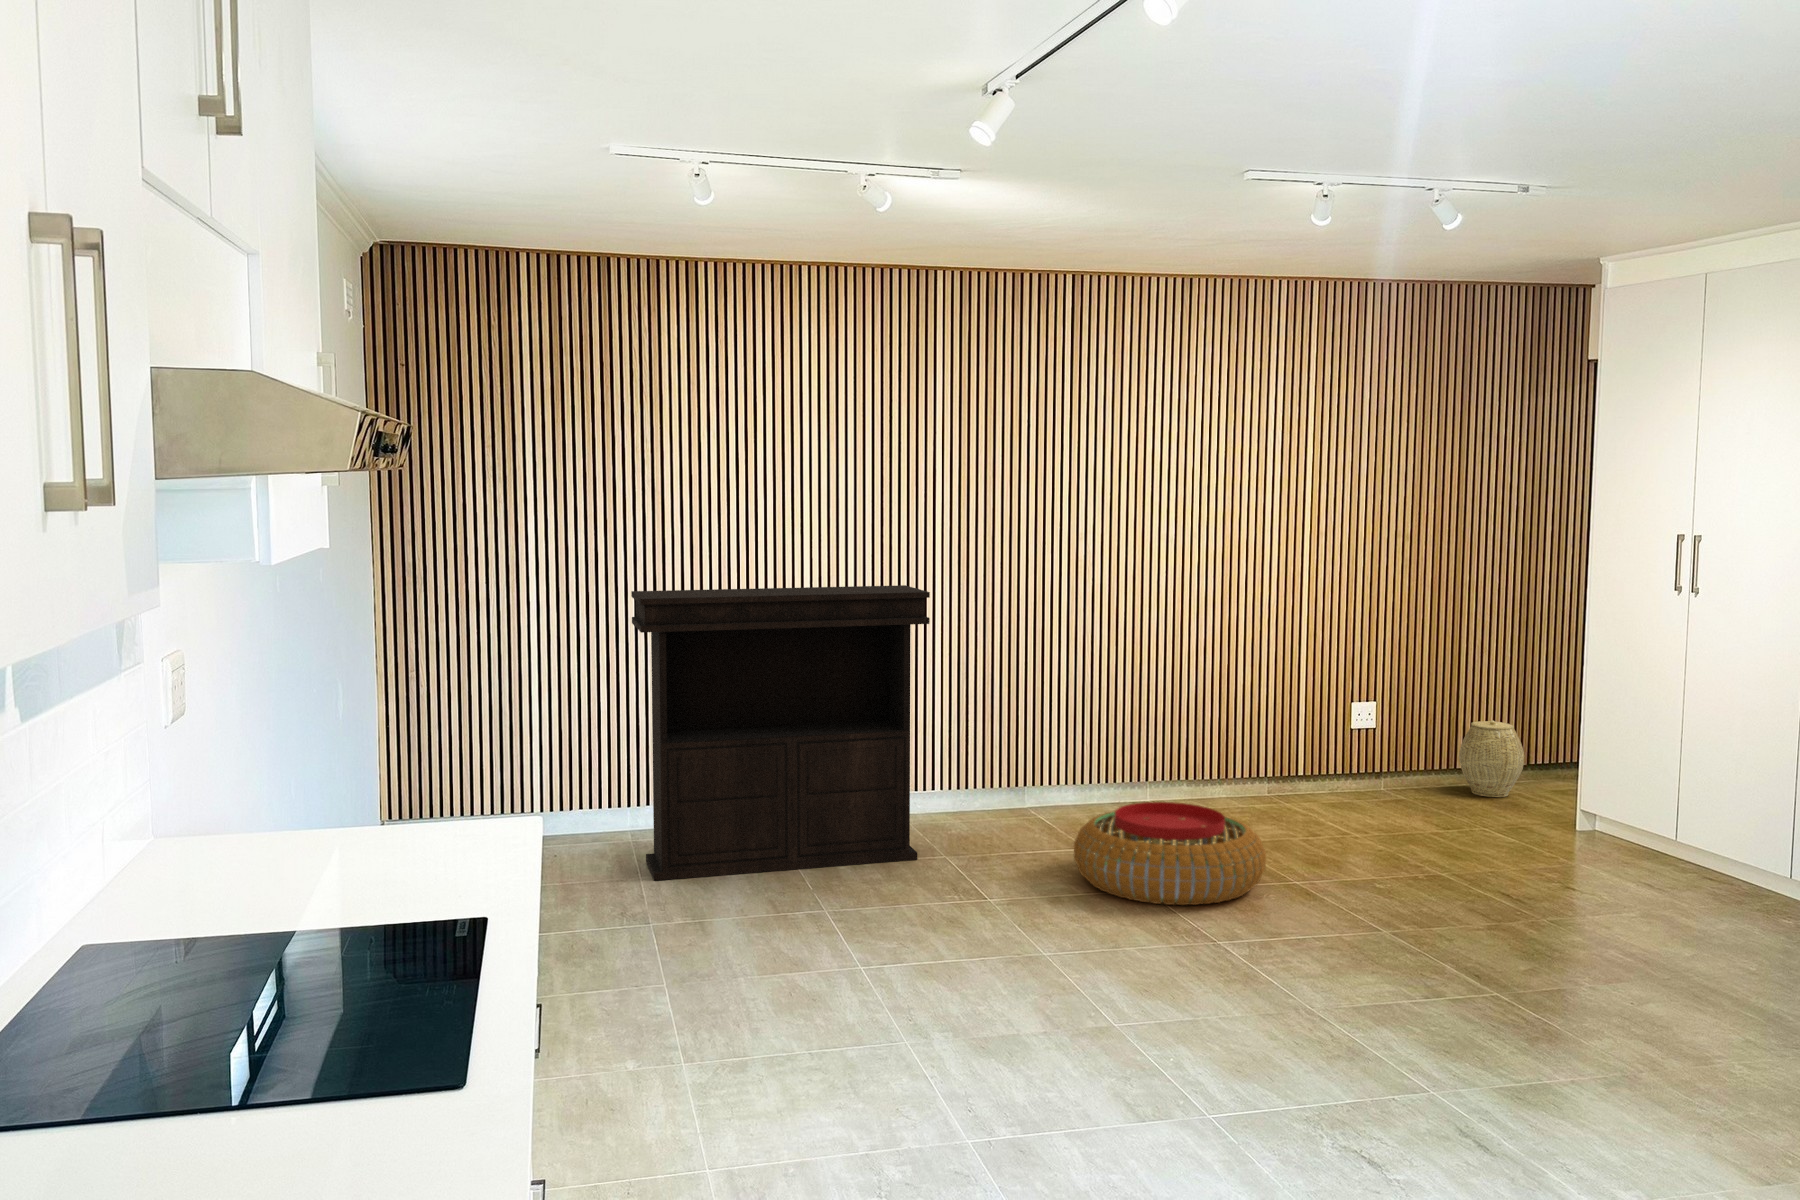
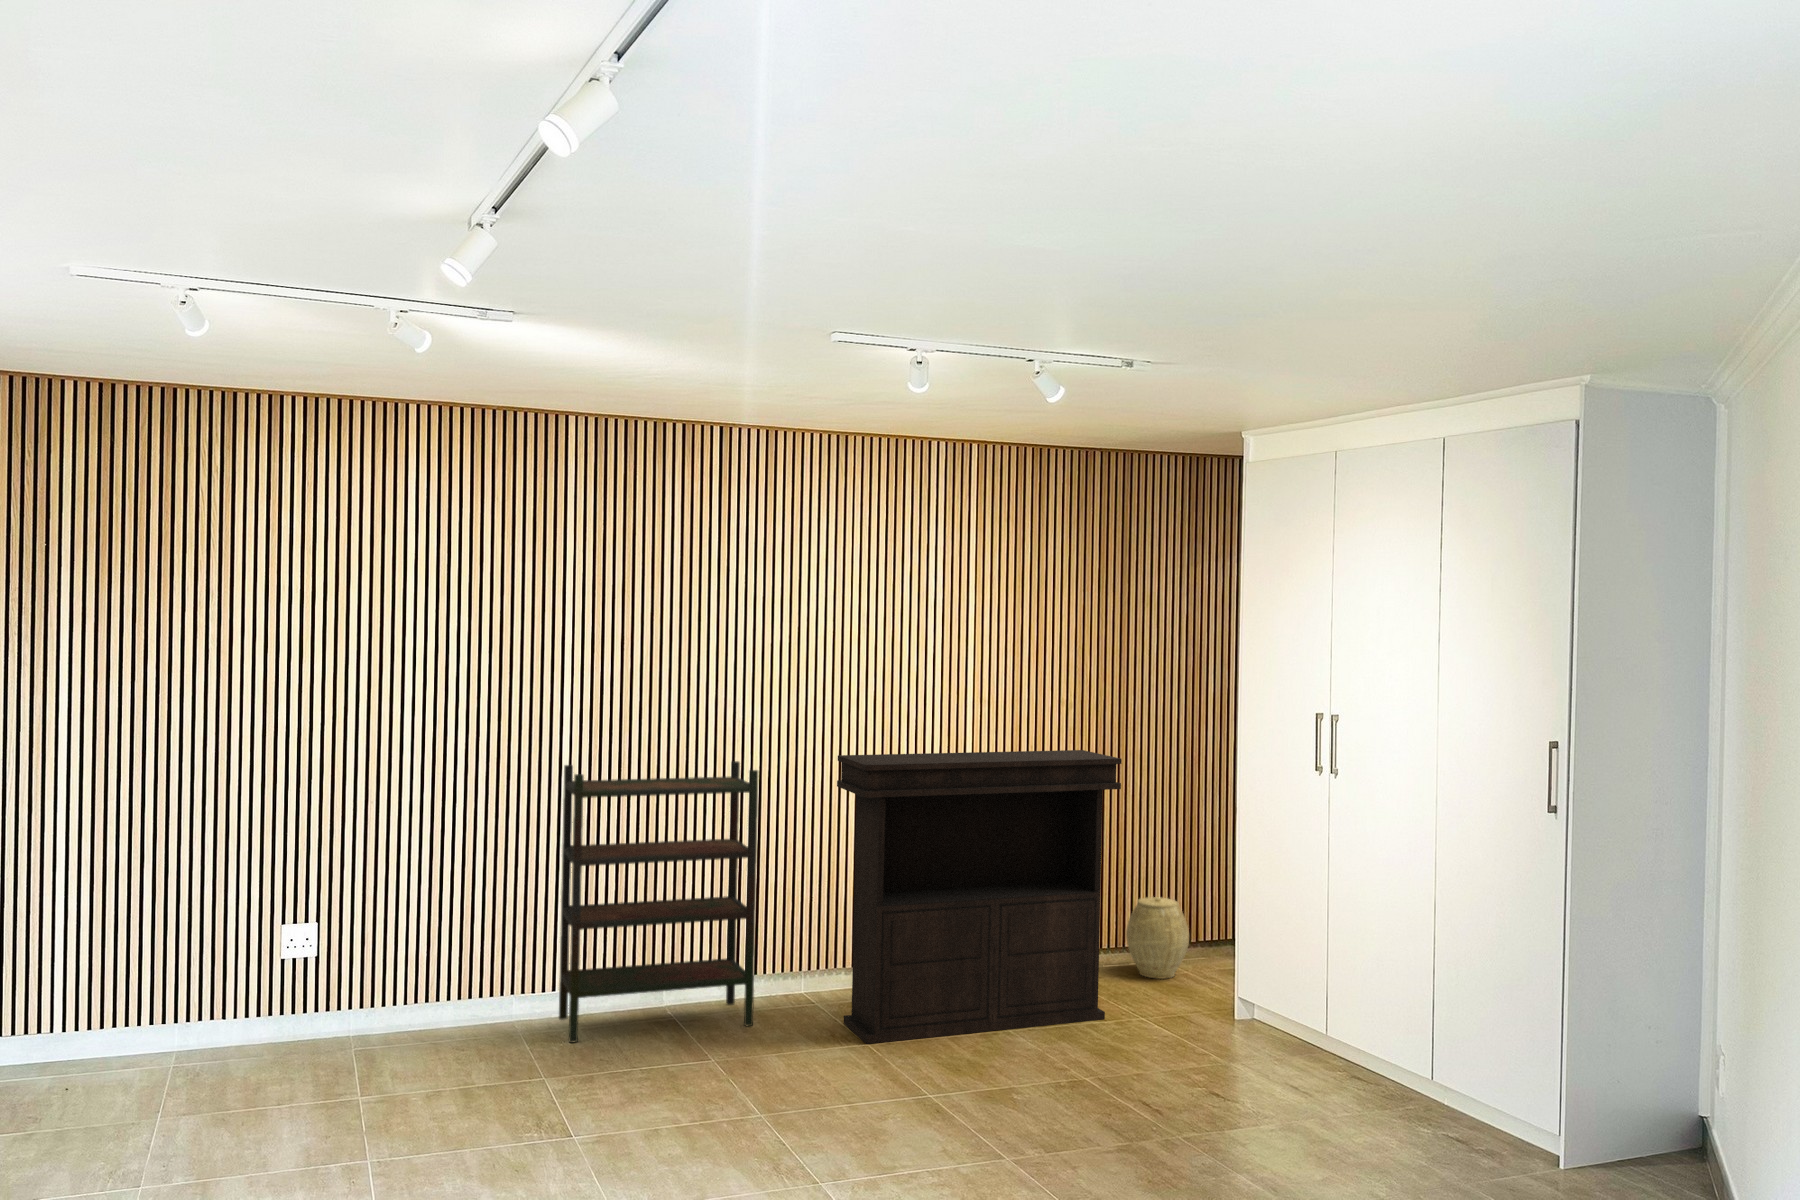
console table: present [631,585,930,881] -> present [837,750,1122,1044]
bookshelf: none [940,588,1120,833] -> present [559,761,758,1043]
pouf: present [1074,802,1266,905] -> none [679,1009,892,1137]

